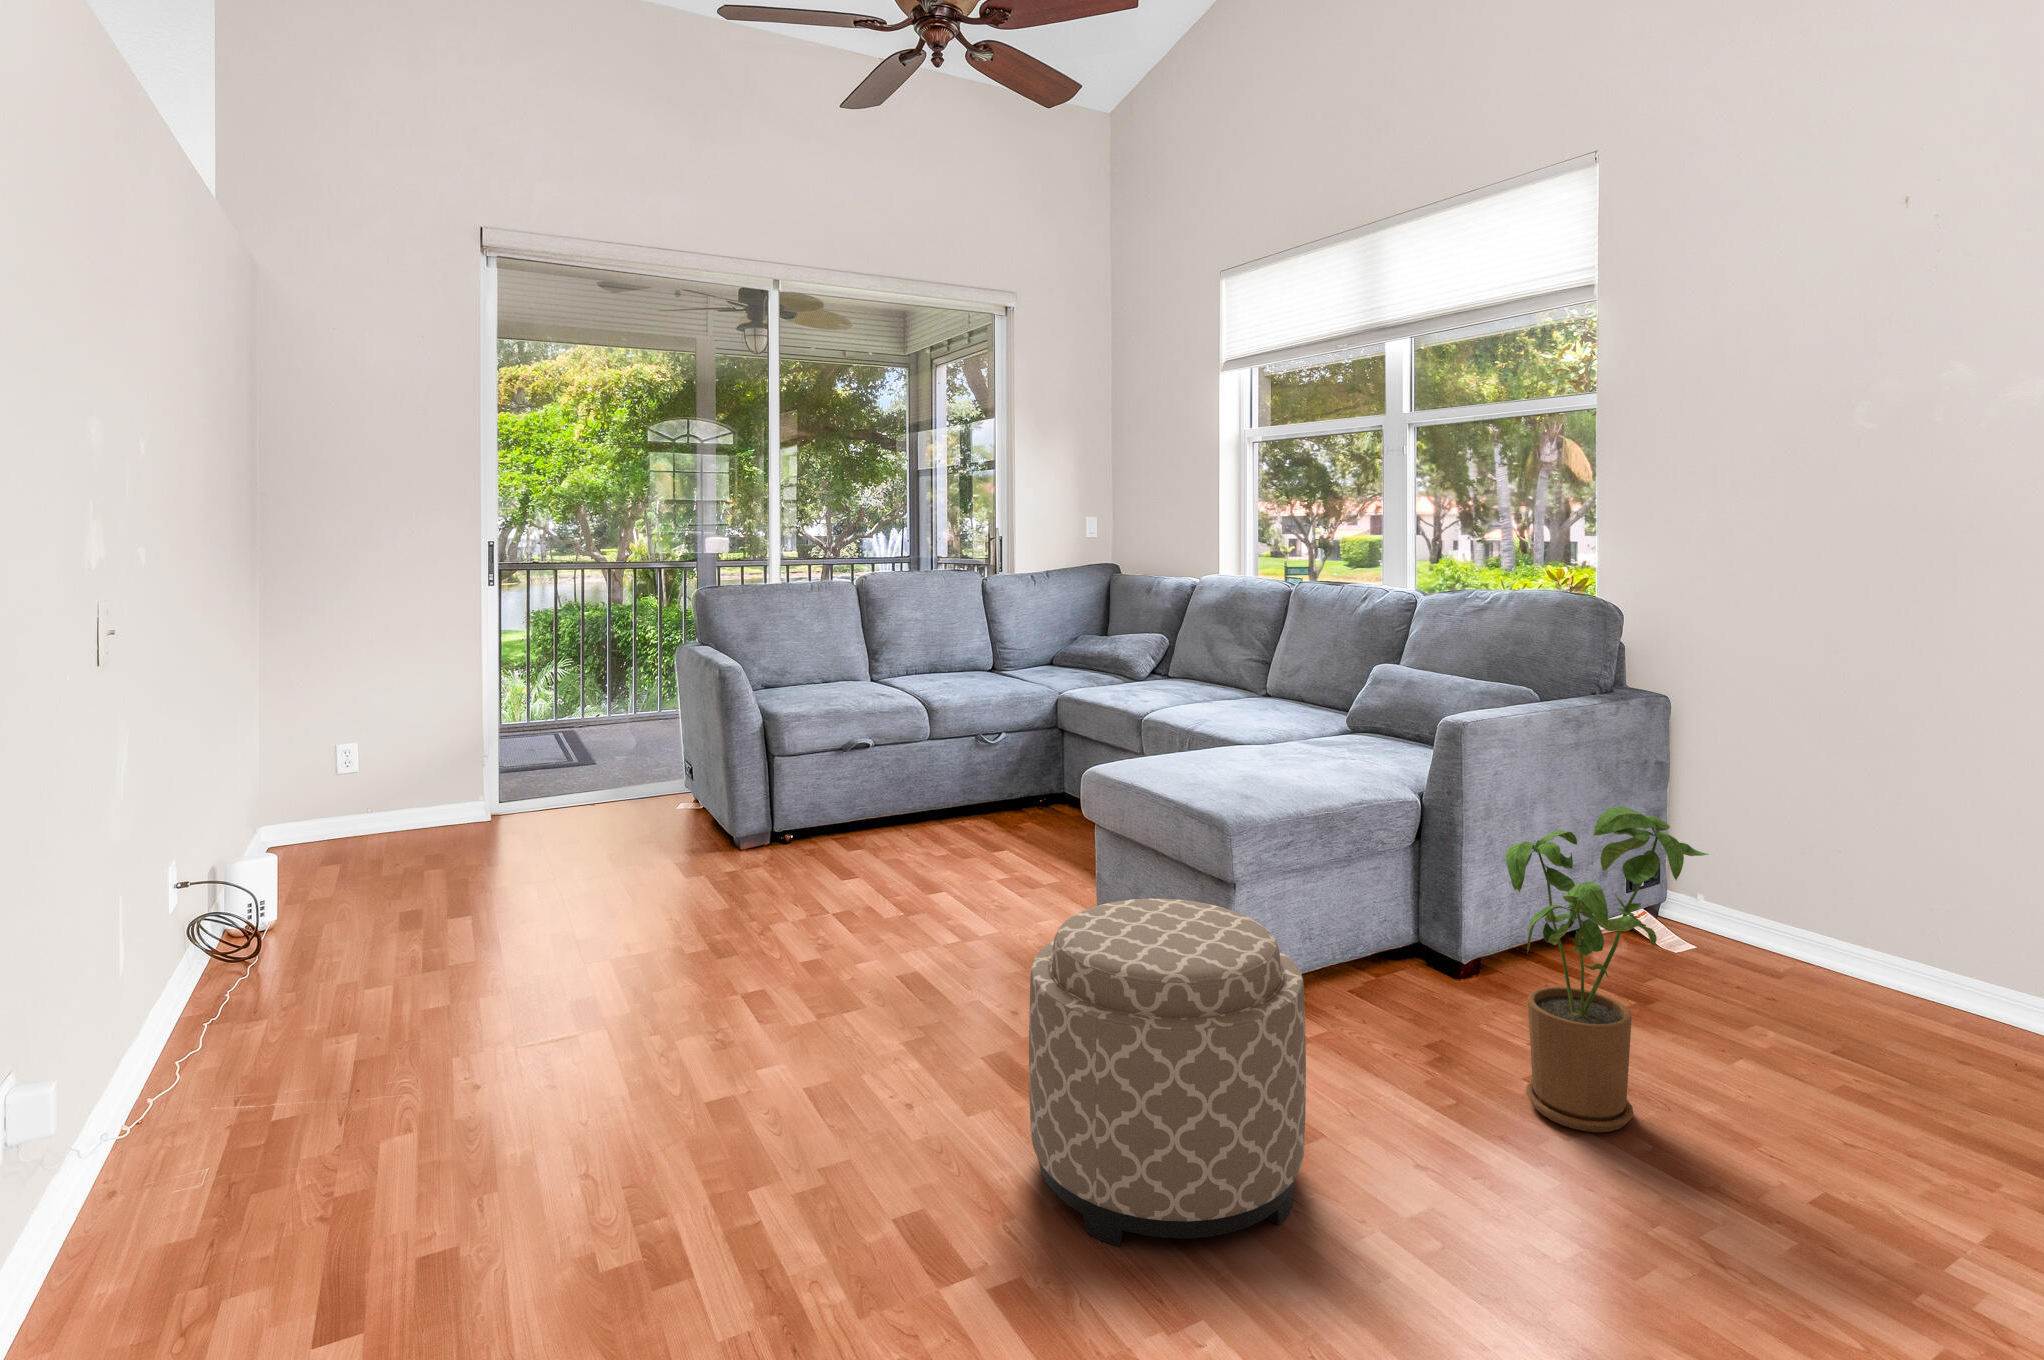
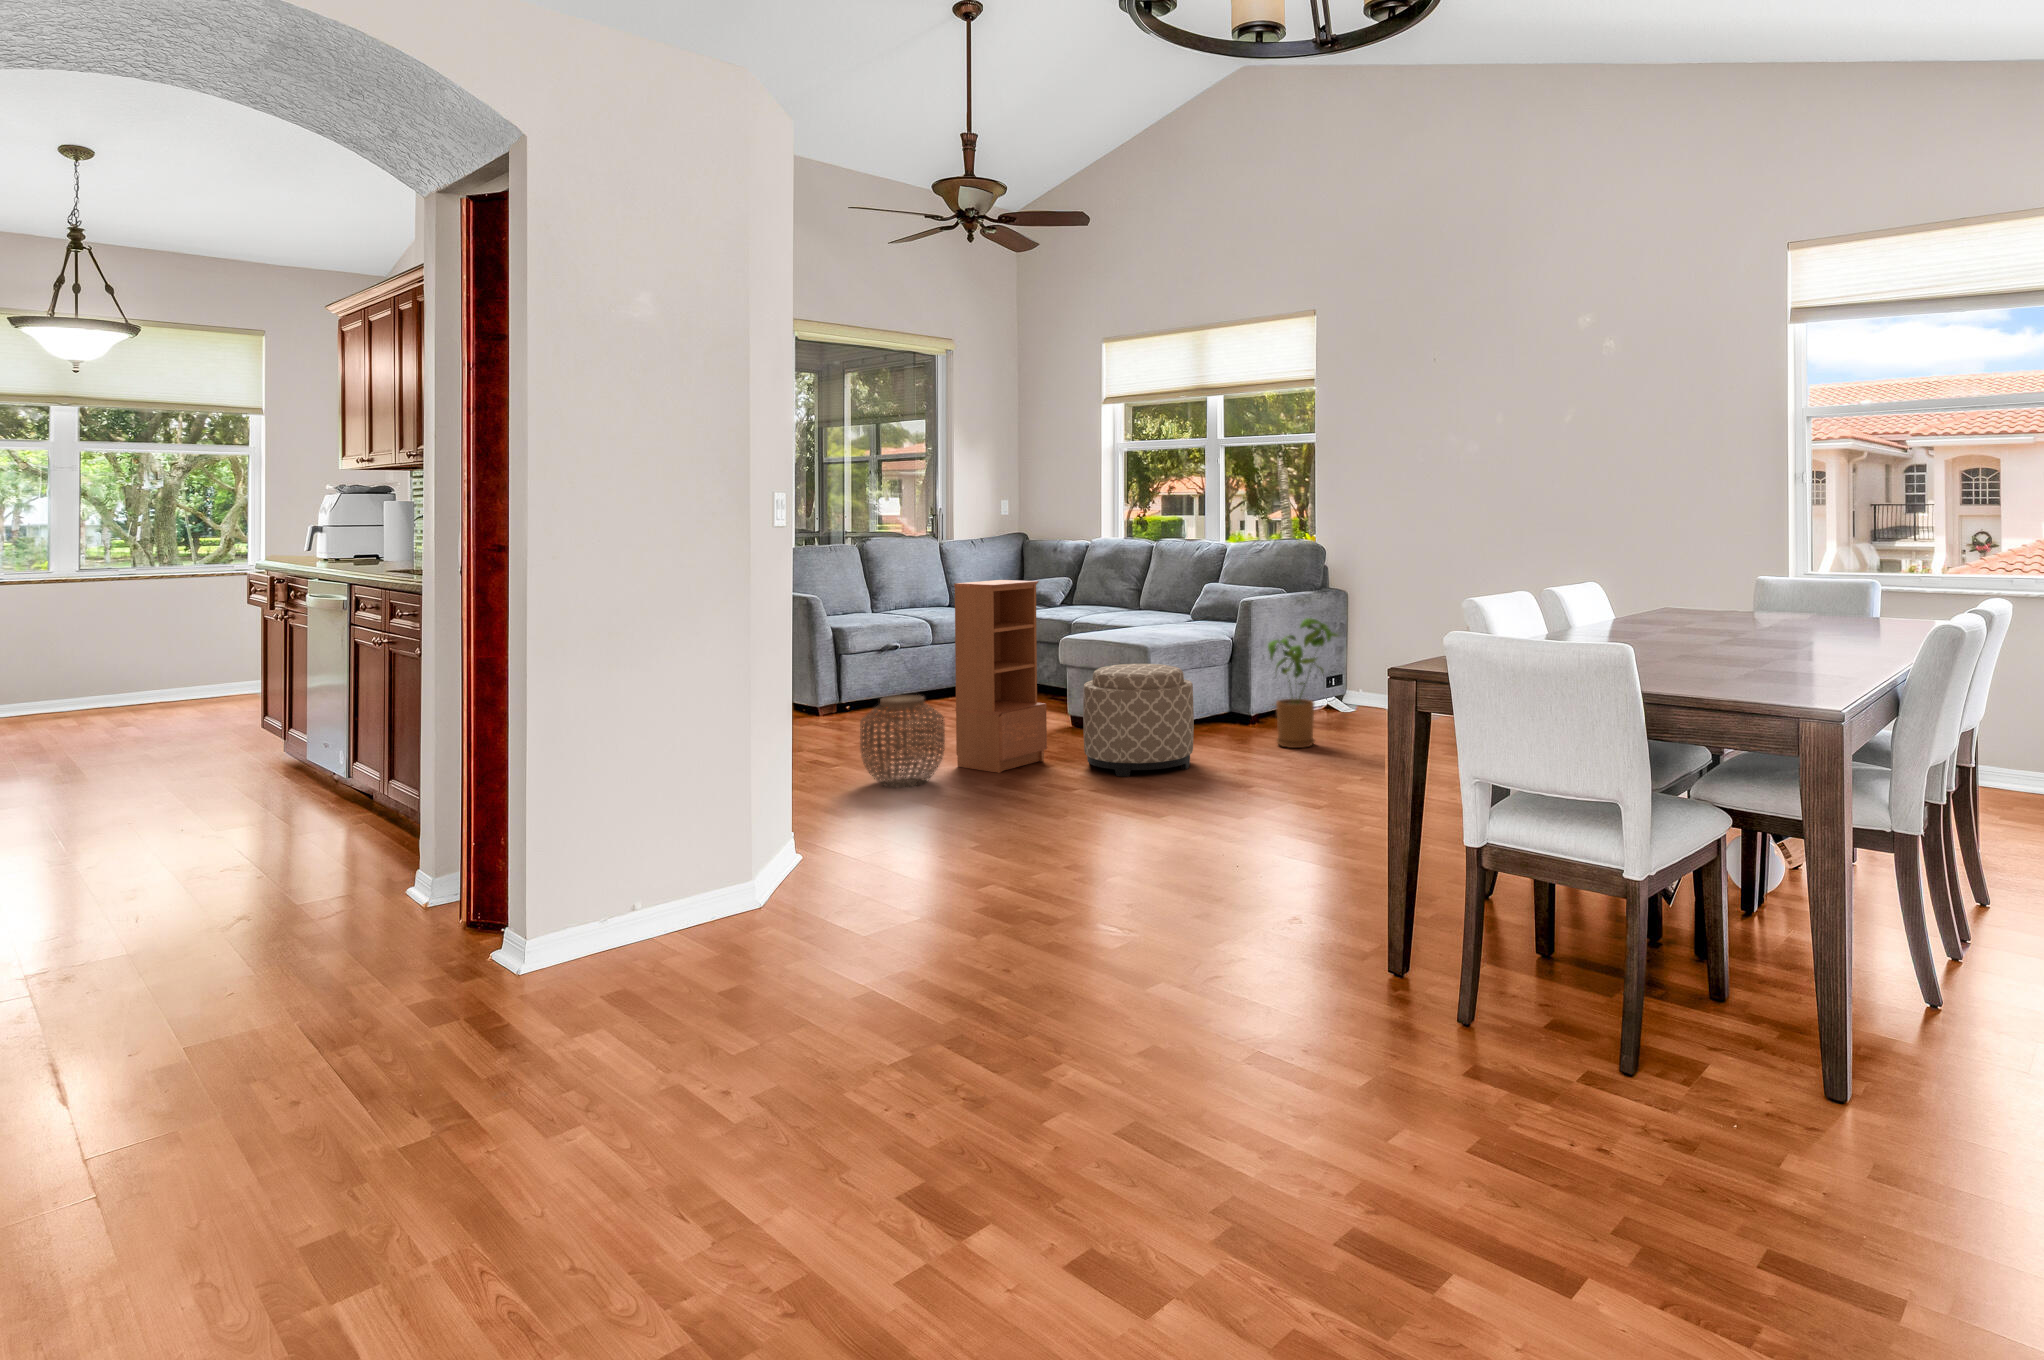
bookcase: none [770,682,969,1152] -> present [954,580,1047,773]
woven basket: none [487,956,694,1202] -> present [860,695,945,787]

